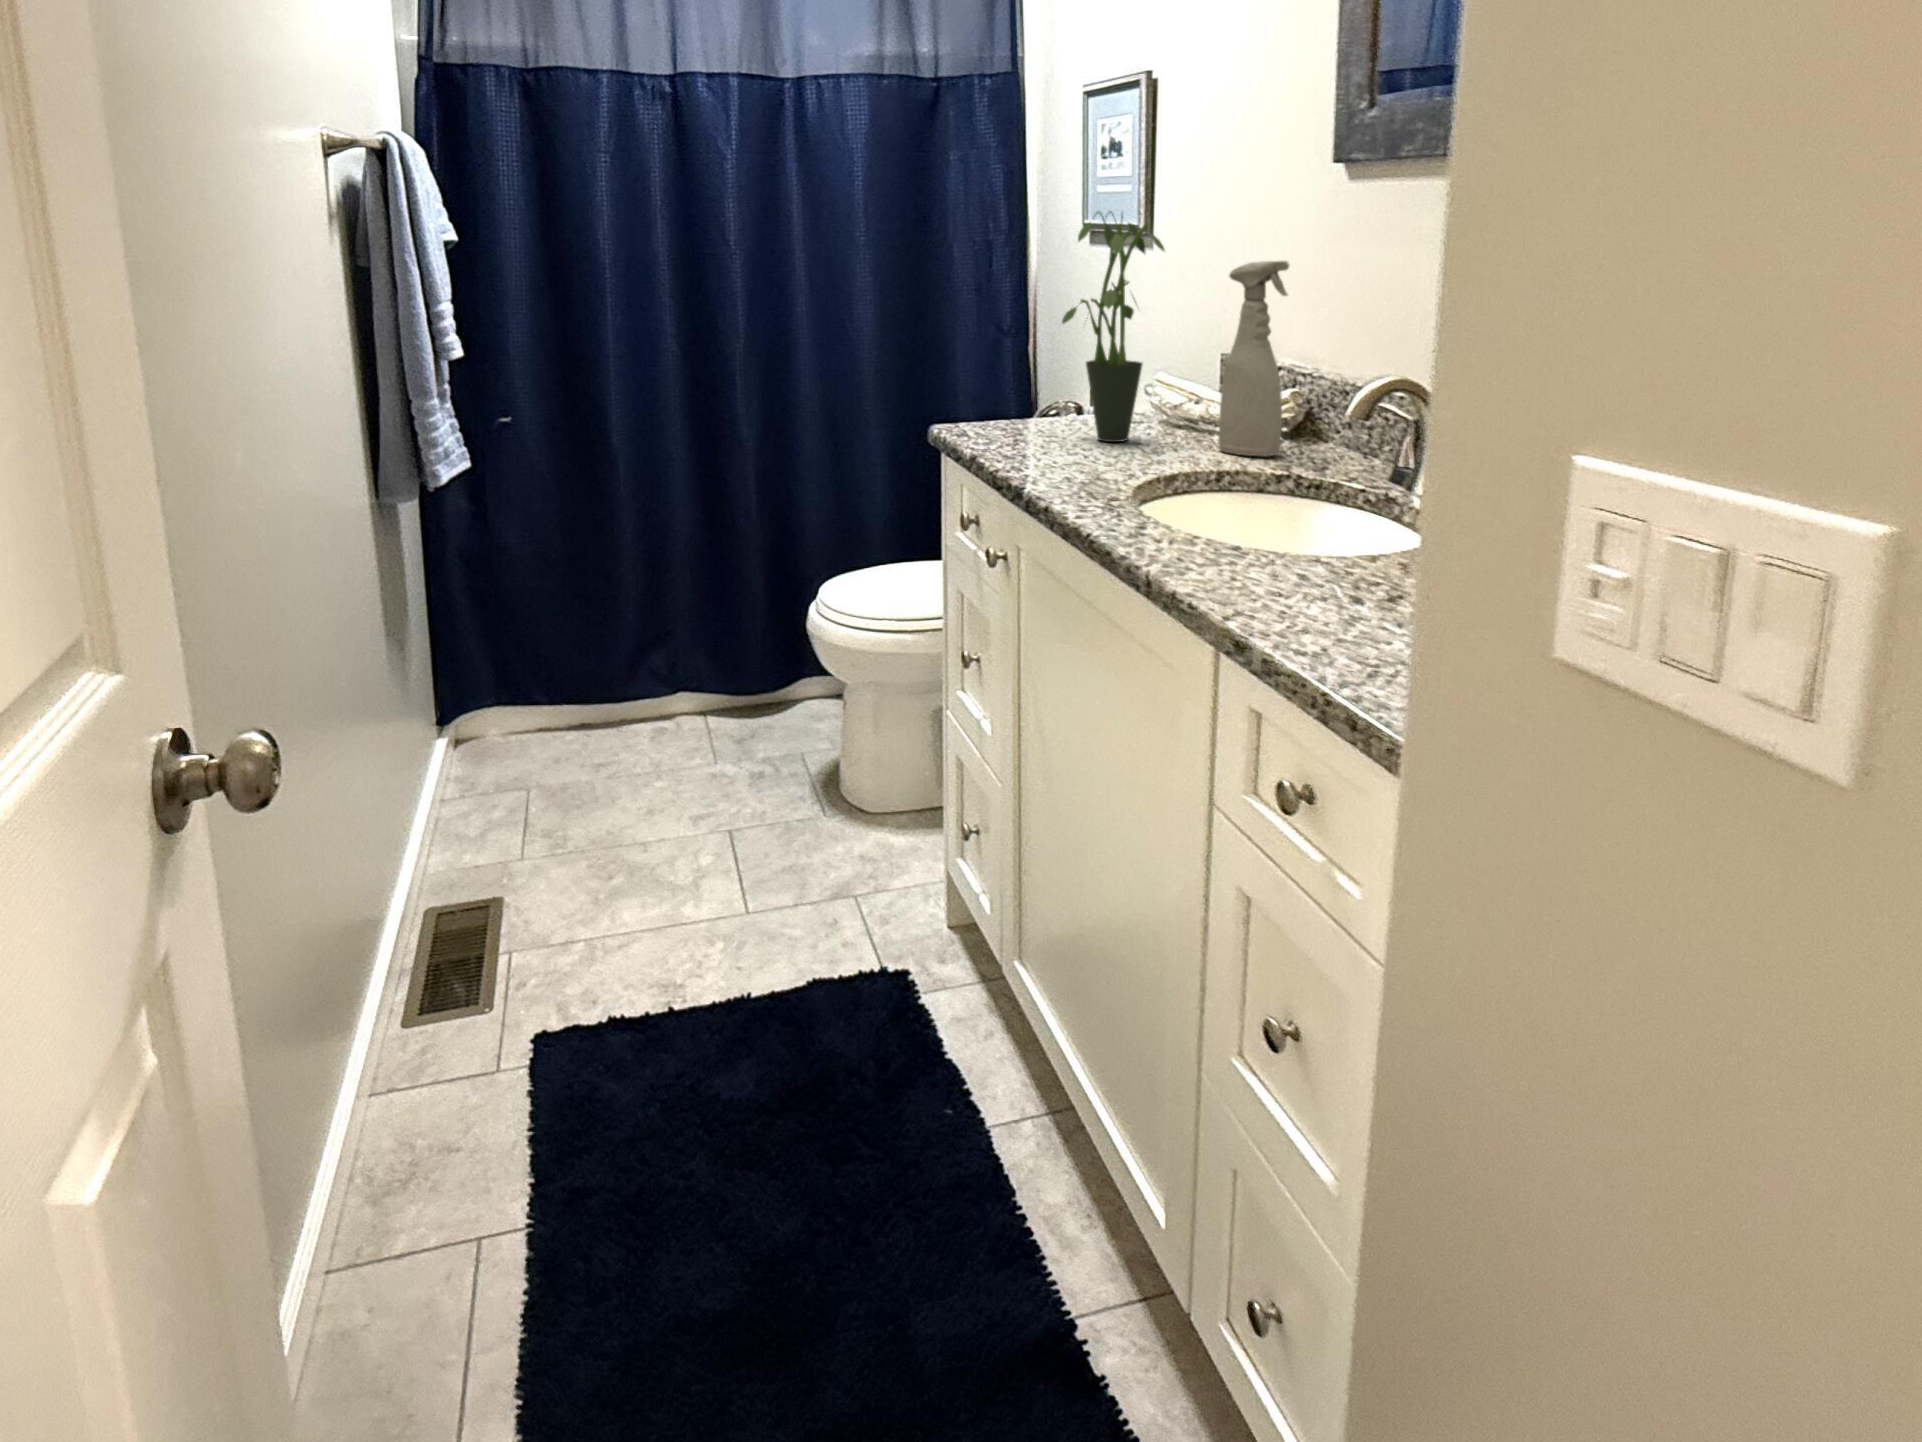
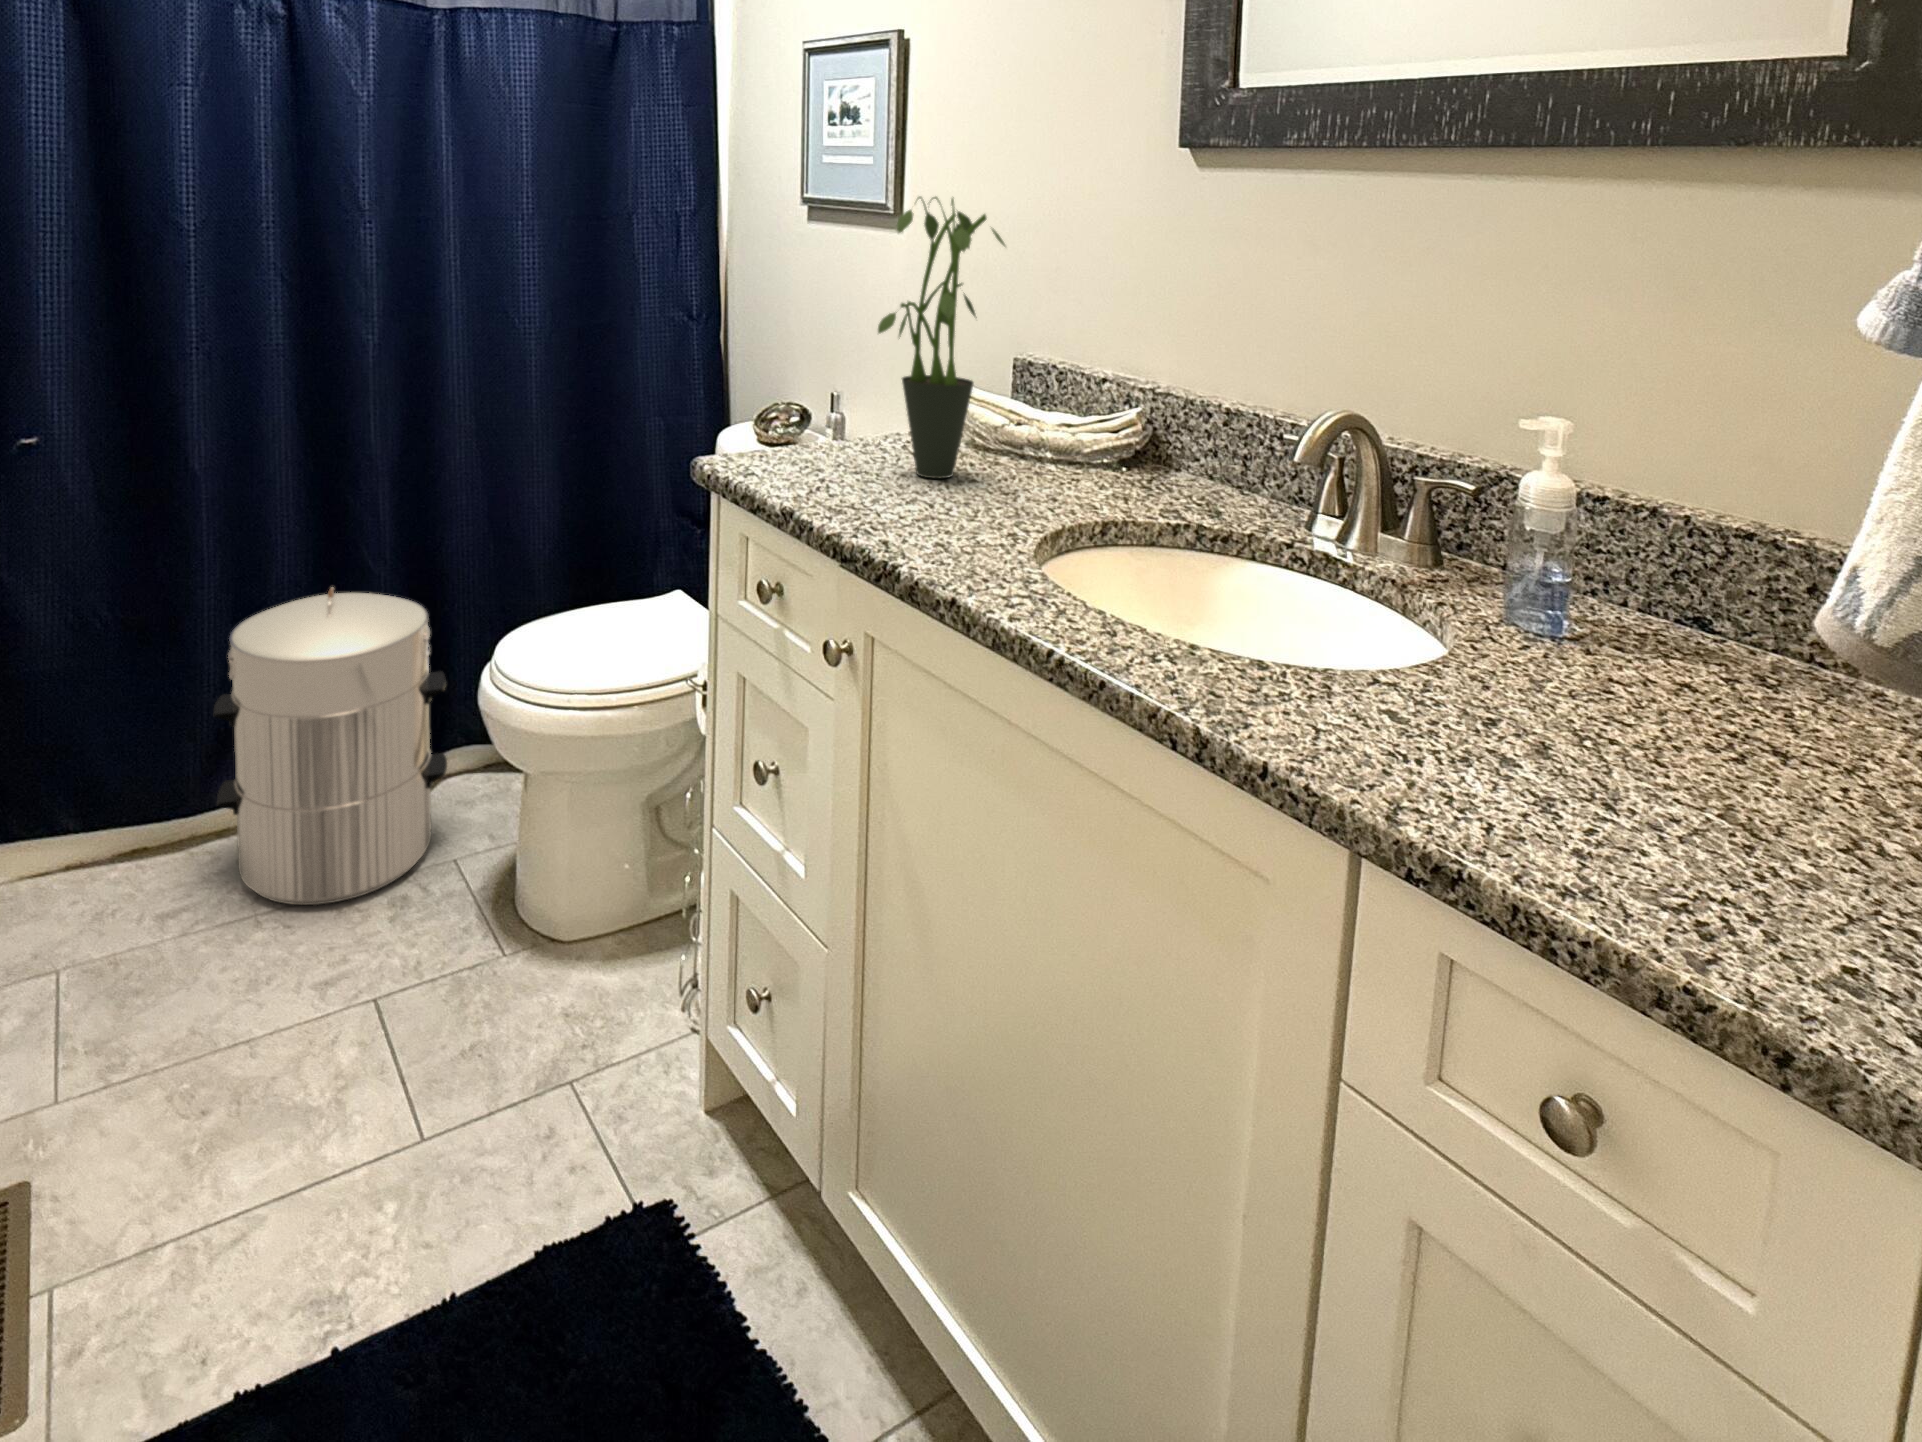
spray bottle: present [1218,261,1289,456] -> none [1067,263,1155,495]
waste bin: none [629,537,797,768] -> present [214,587,447,905]

